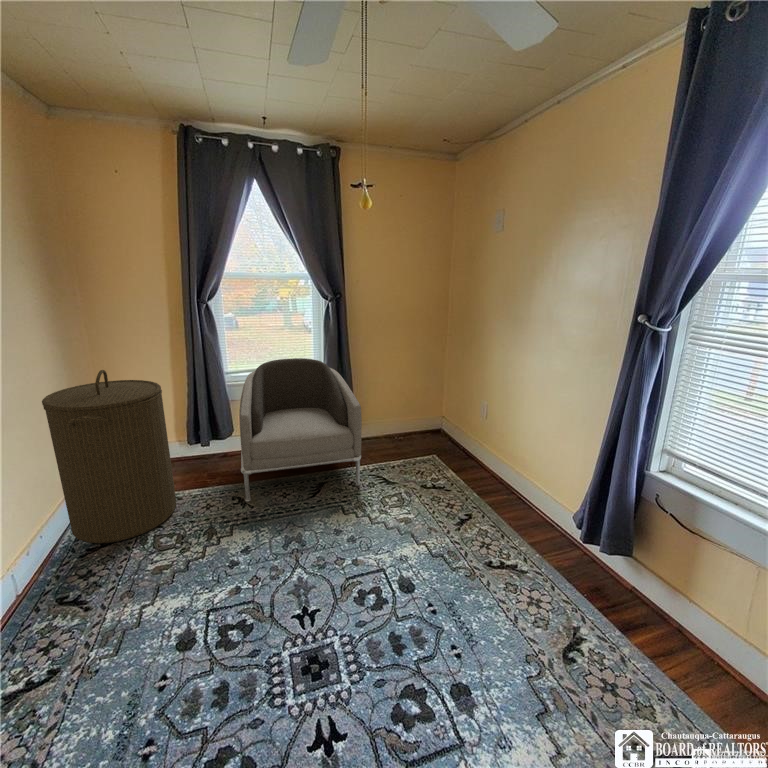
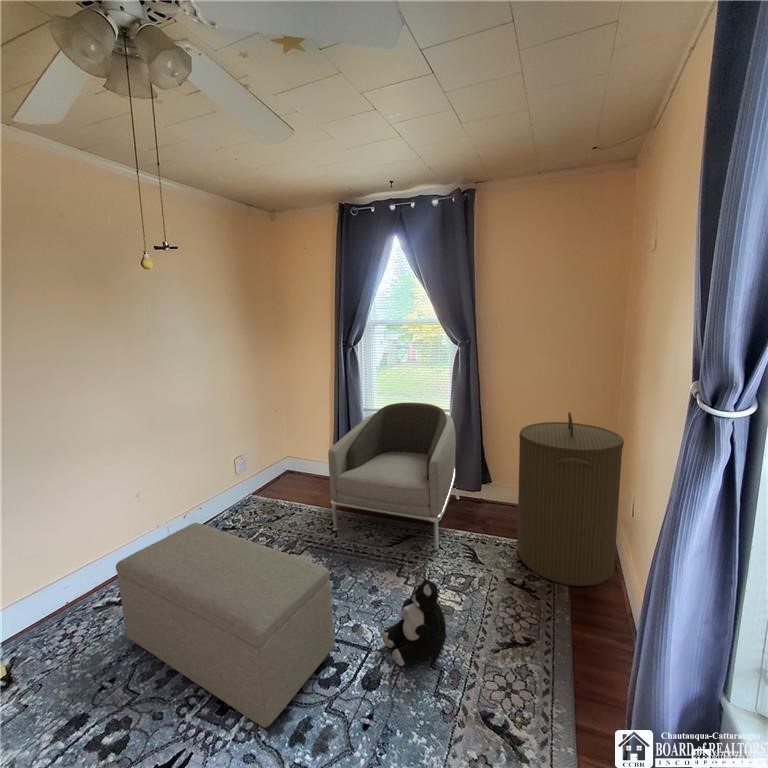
laundry hamper: present [42,370,176,543] -> present [517,412,624,586]
plush toy: none [387,493,437,566] -> present [380,576,446,666]
ottoman: none [92,509,380,704] -> present [116,523,334,732]

